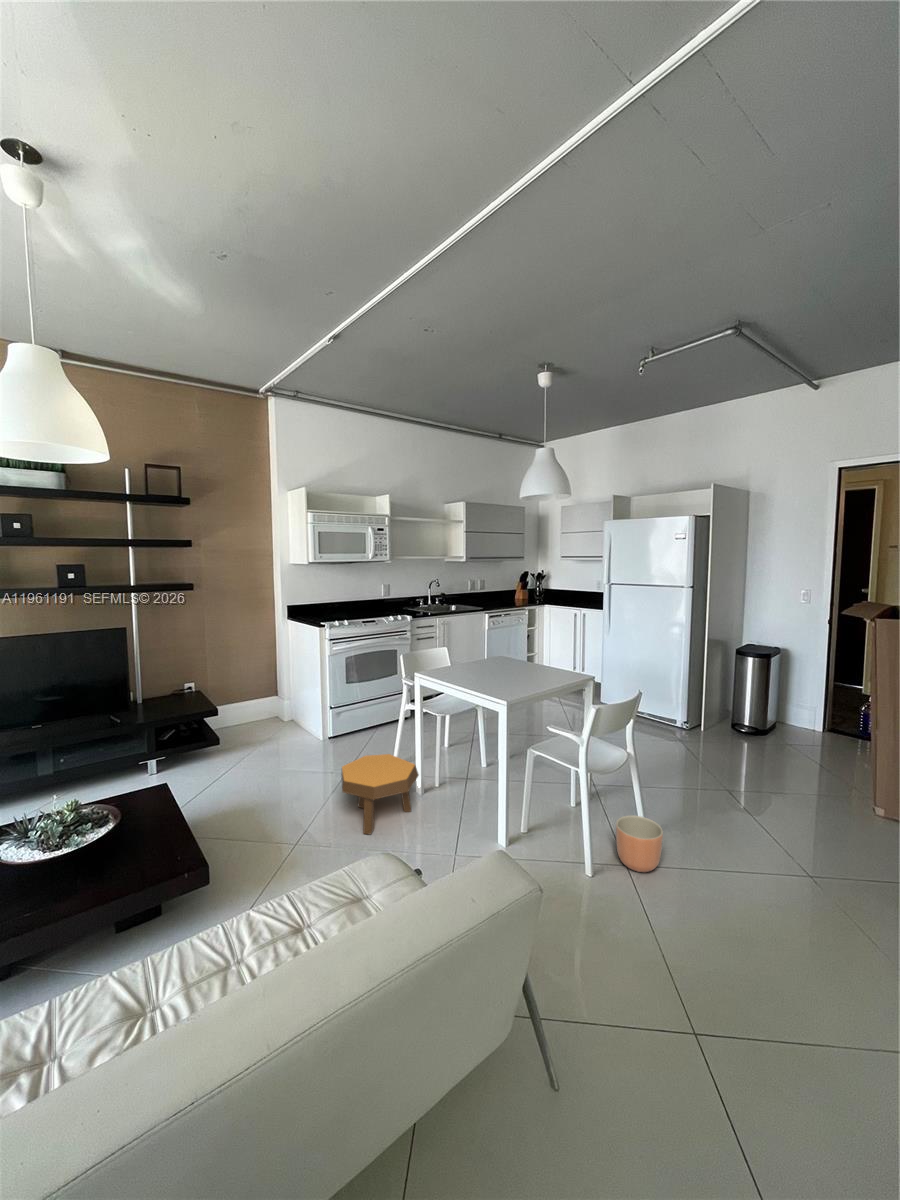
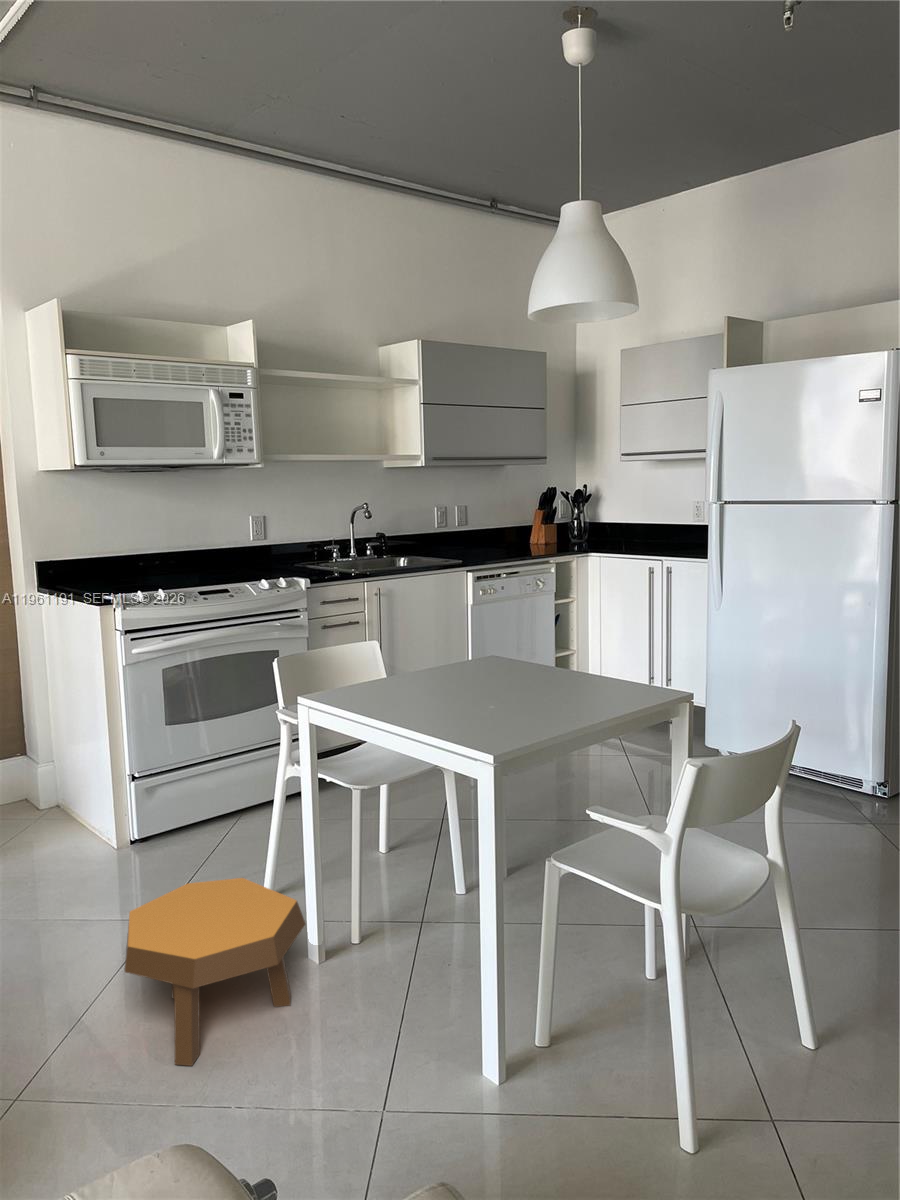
planter: present [616,815,663,872] -> none [748,1005,855,1136]

